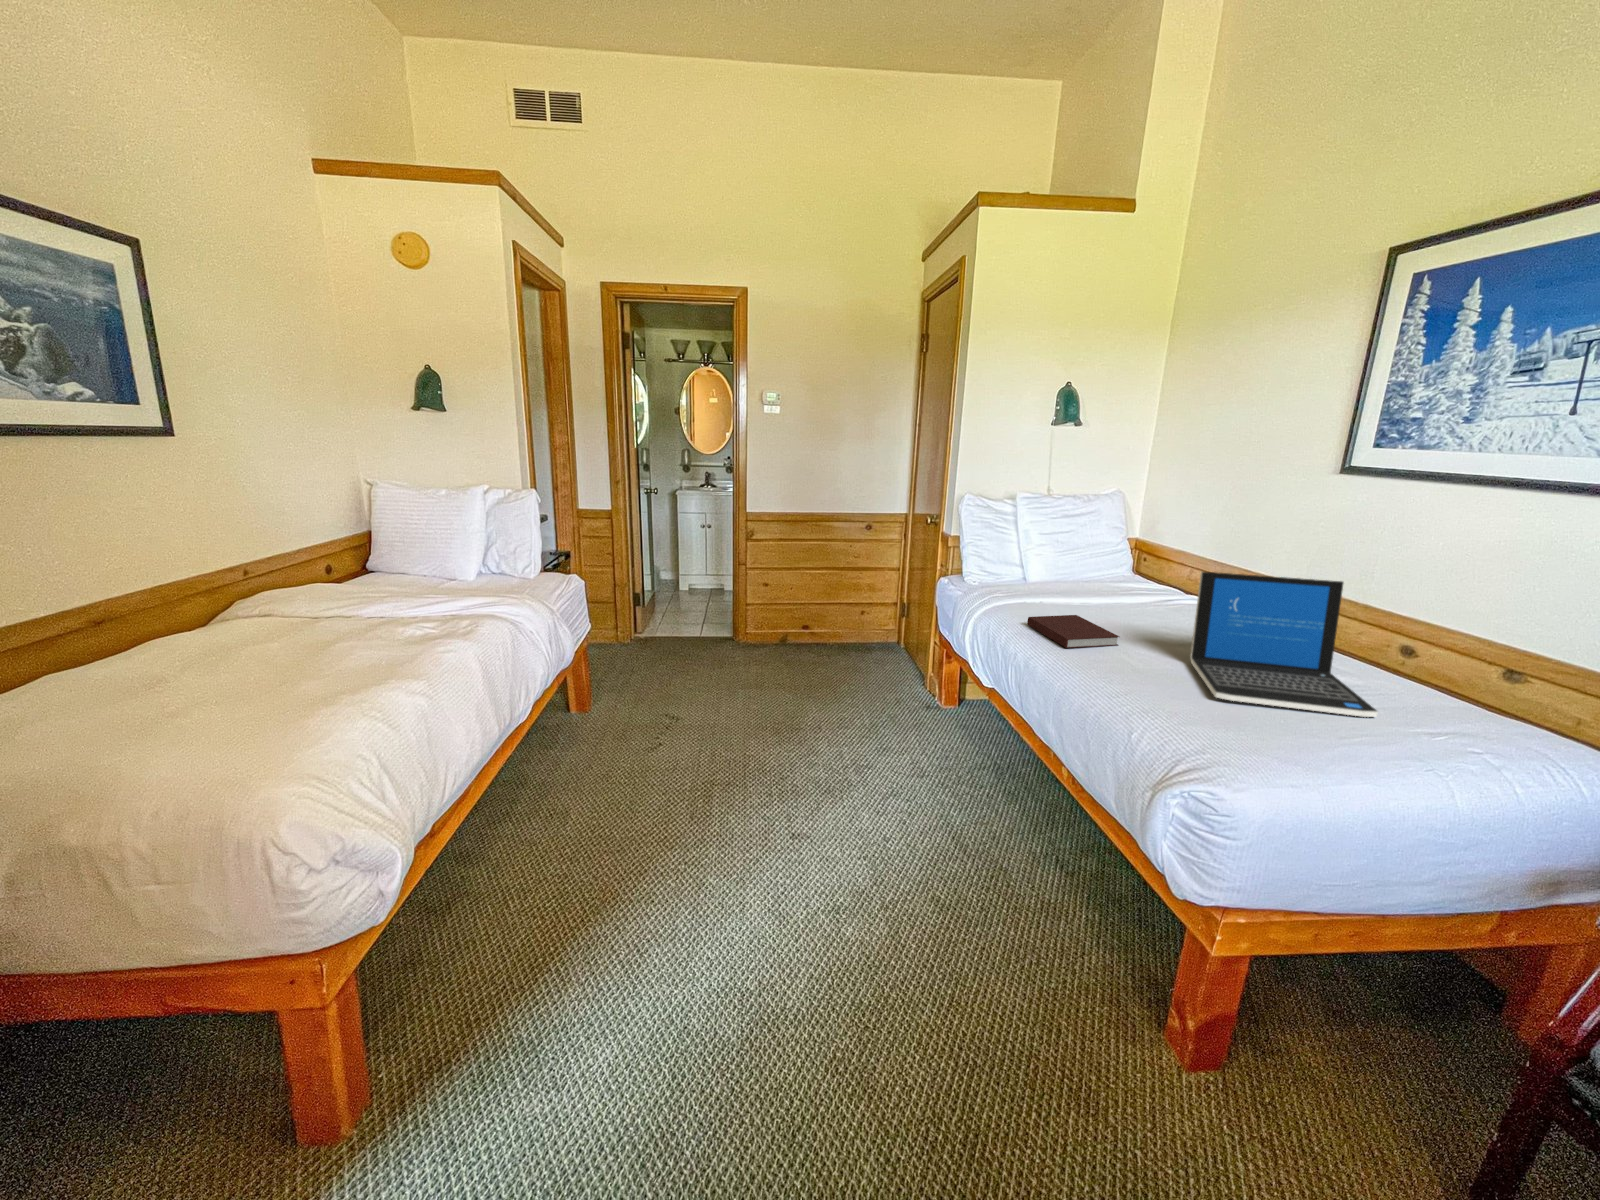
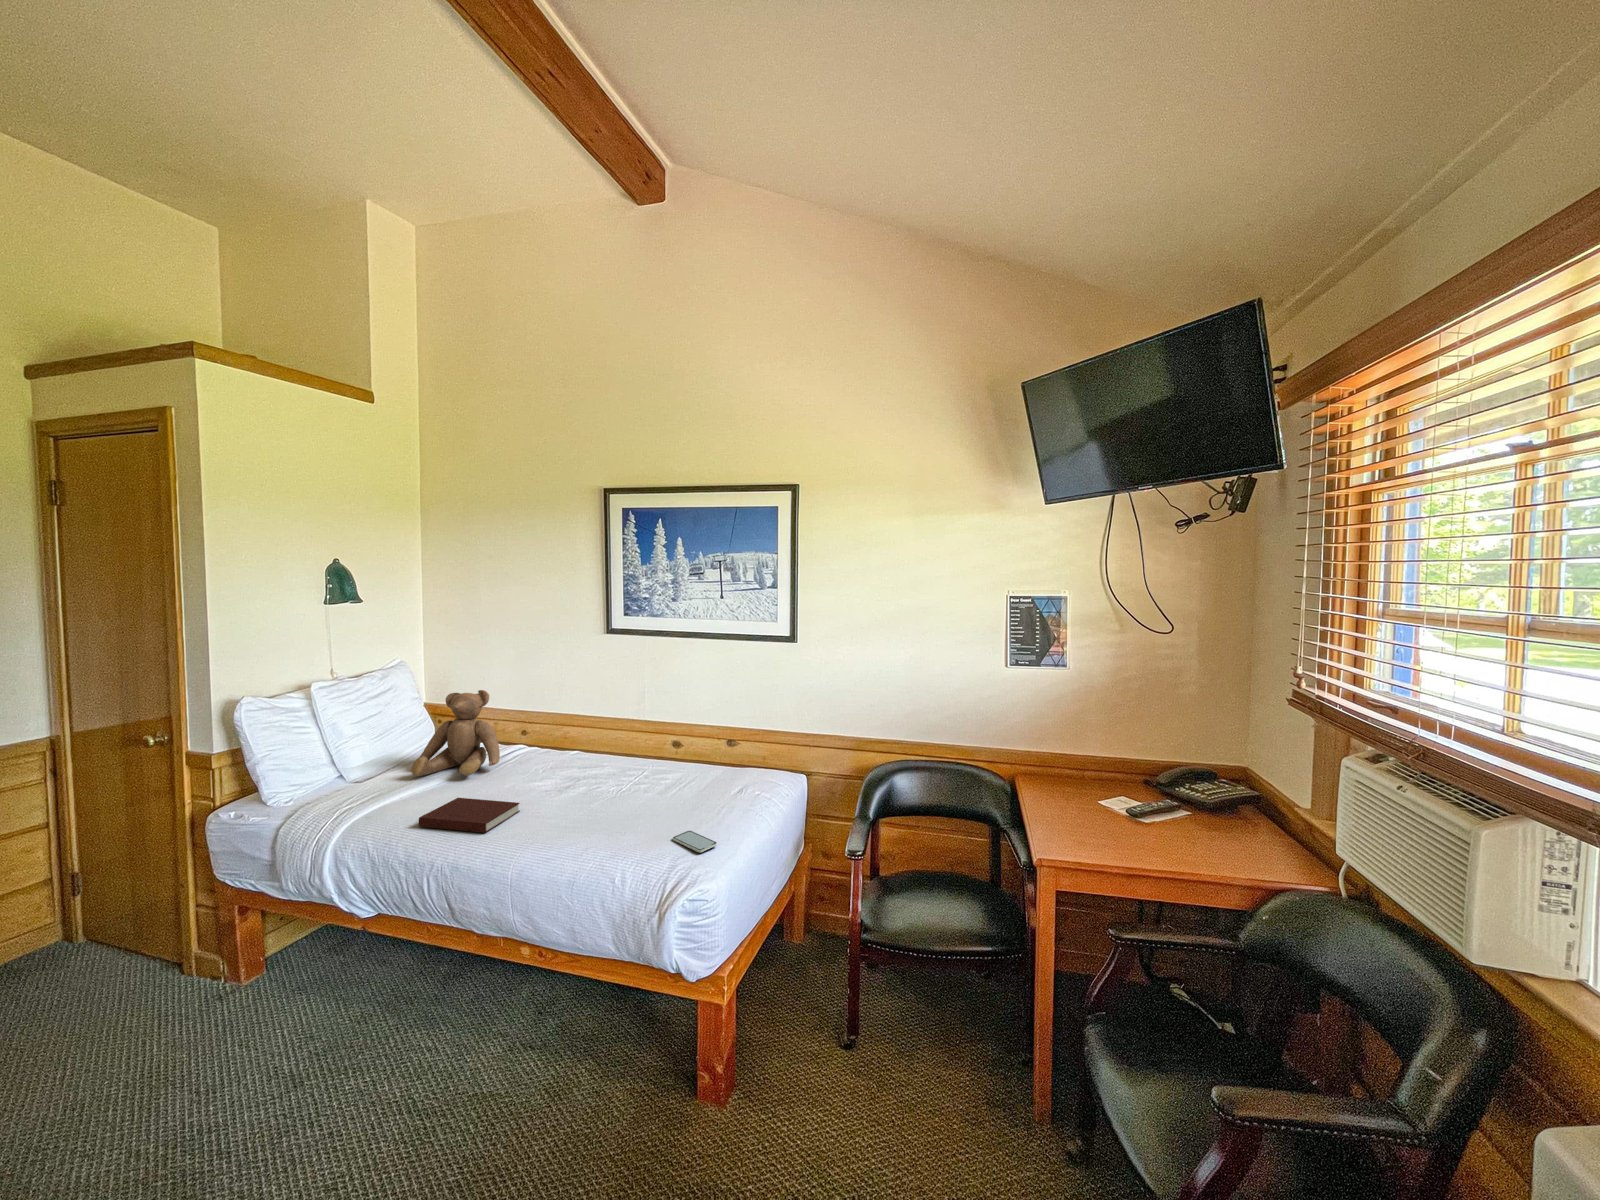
teddy bear: none [1069,520,1160,604] -> present [411,690,500,776]
laptop: present [1190,572,1378,717] -> none [575,711,707,822]
smartphone: none [1243,733,1296,767] -> present [673,831,717,852]

